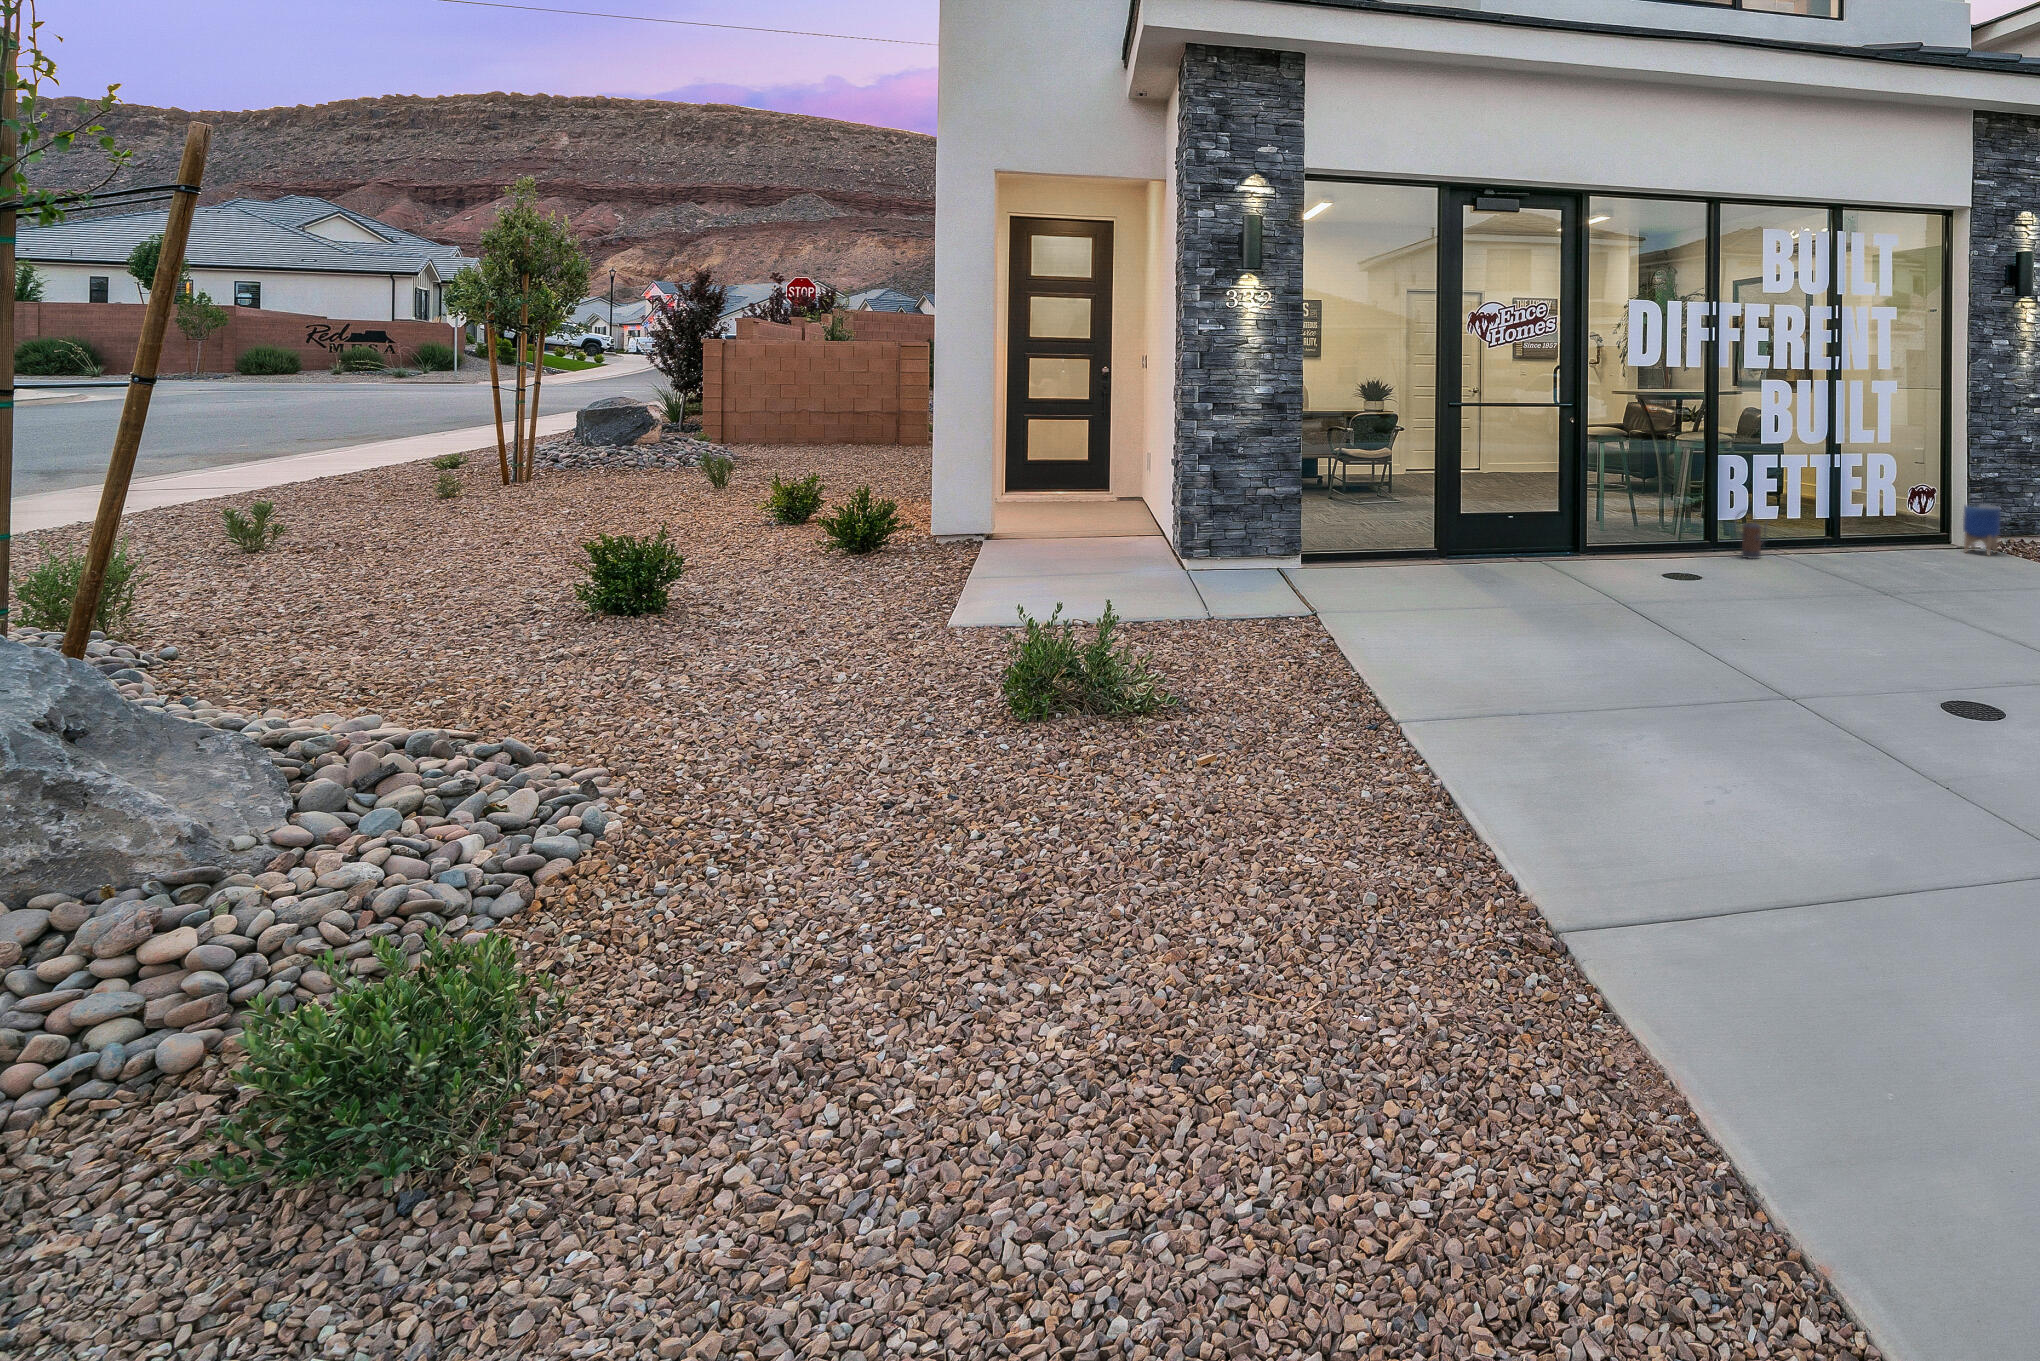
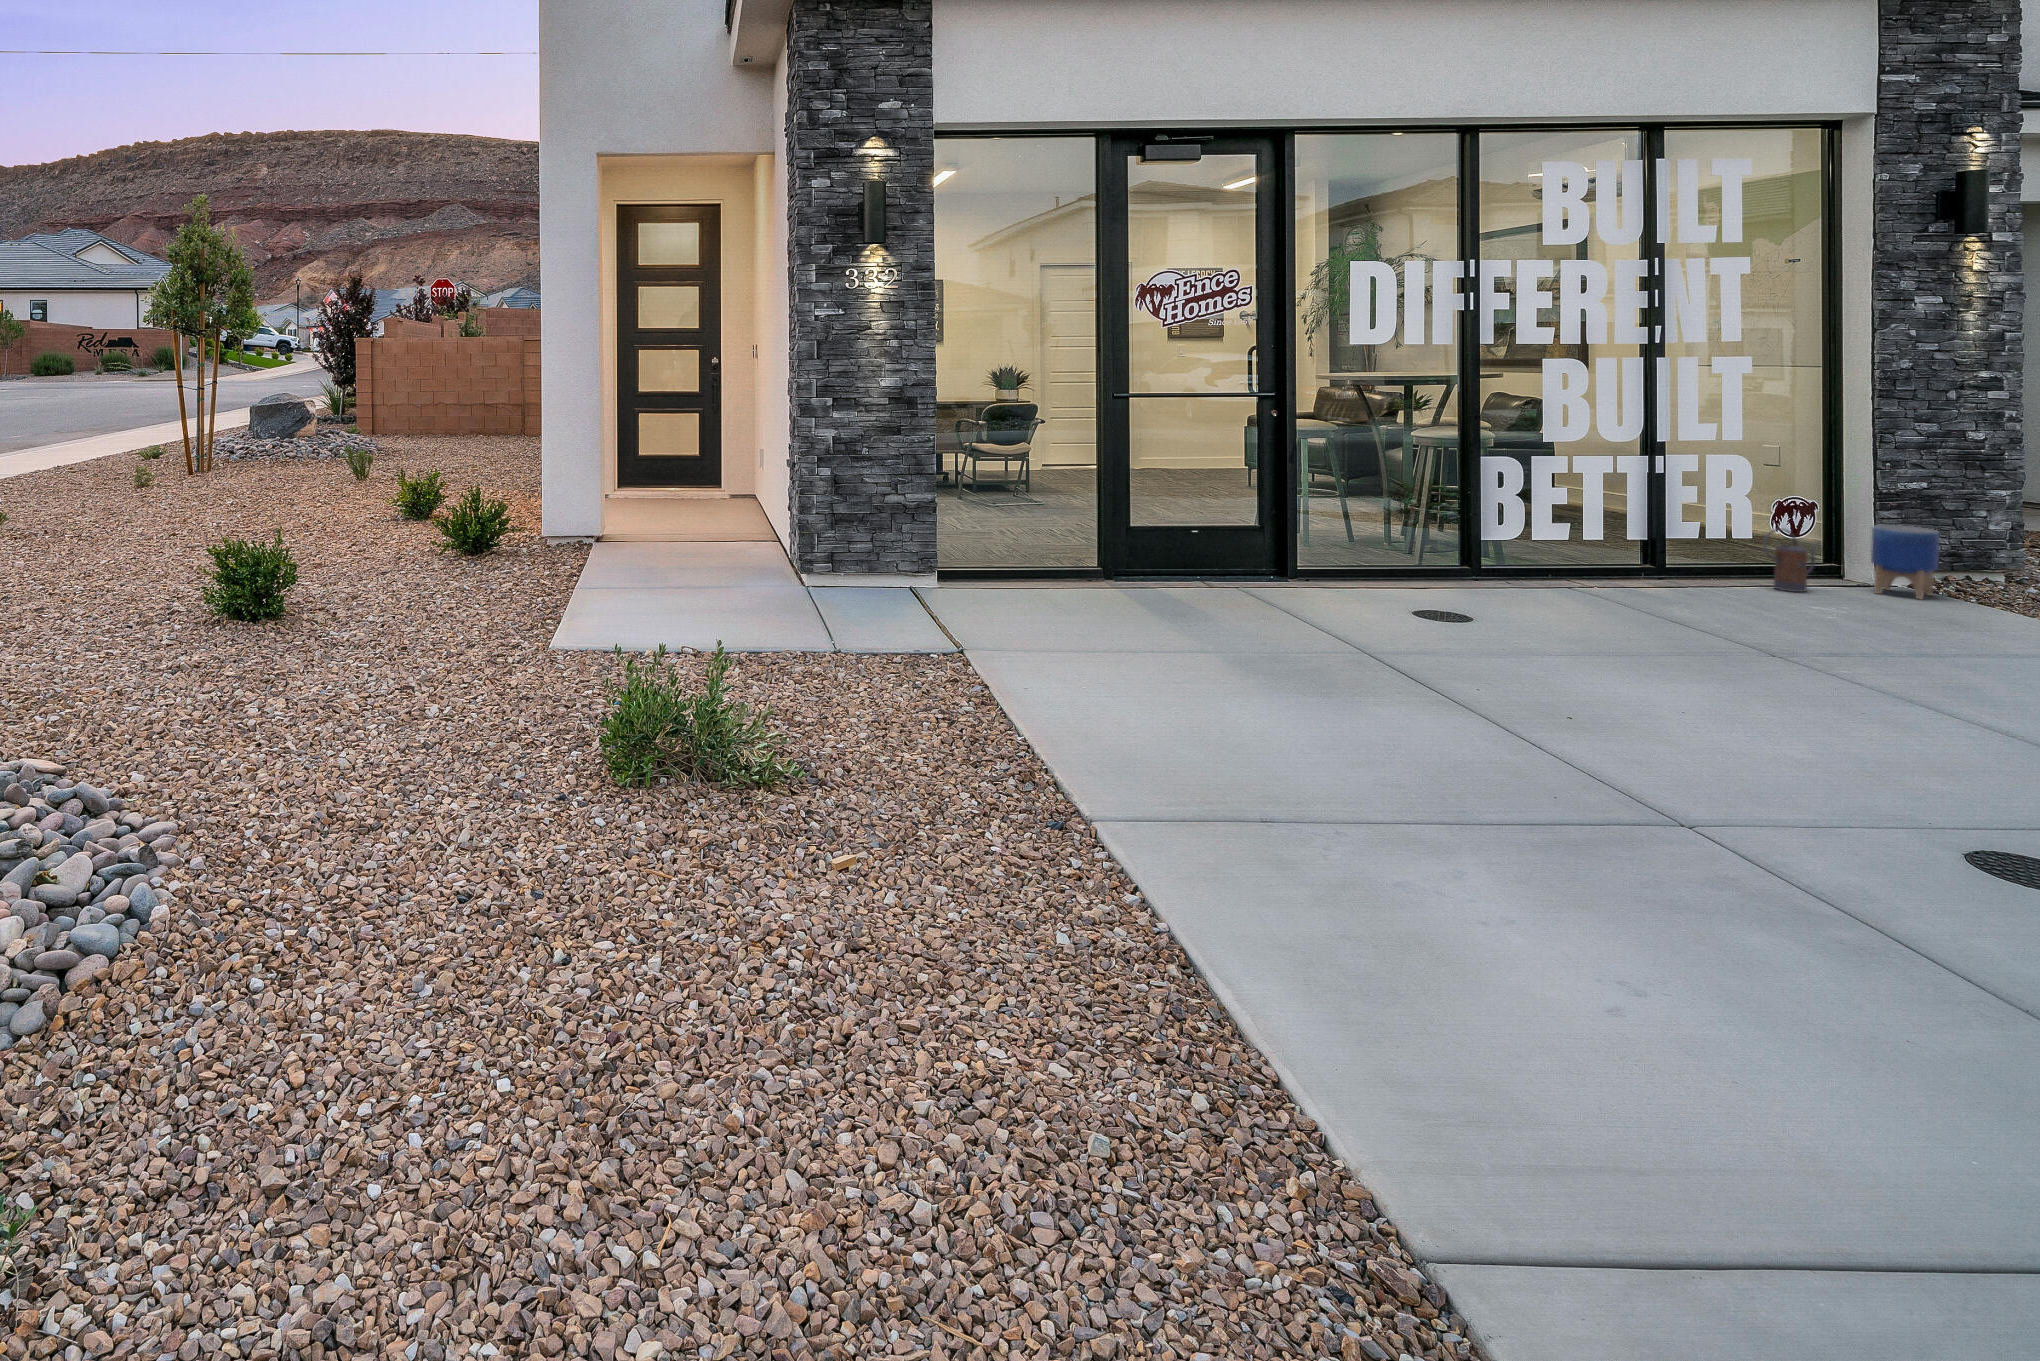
watering can: present [1734,522,1763,559] -> present [1763,528,1819,592]

